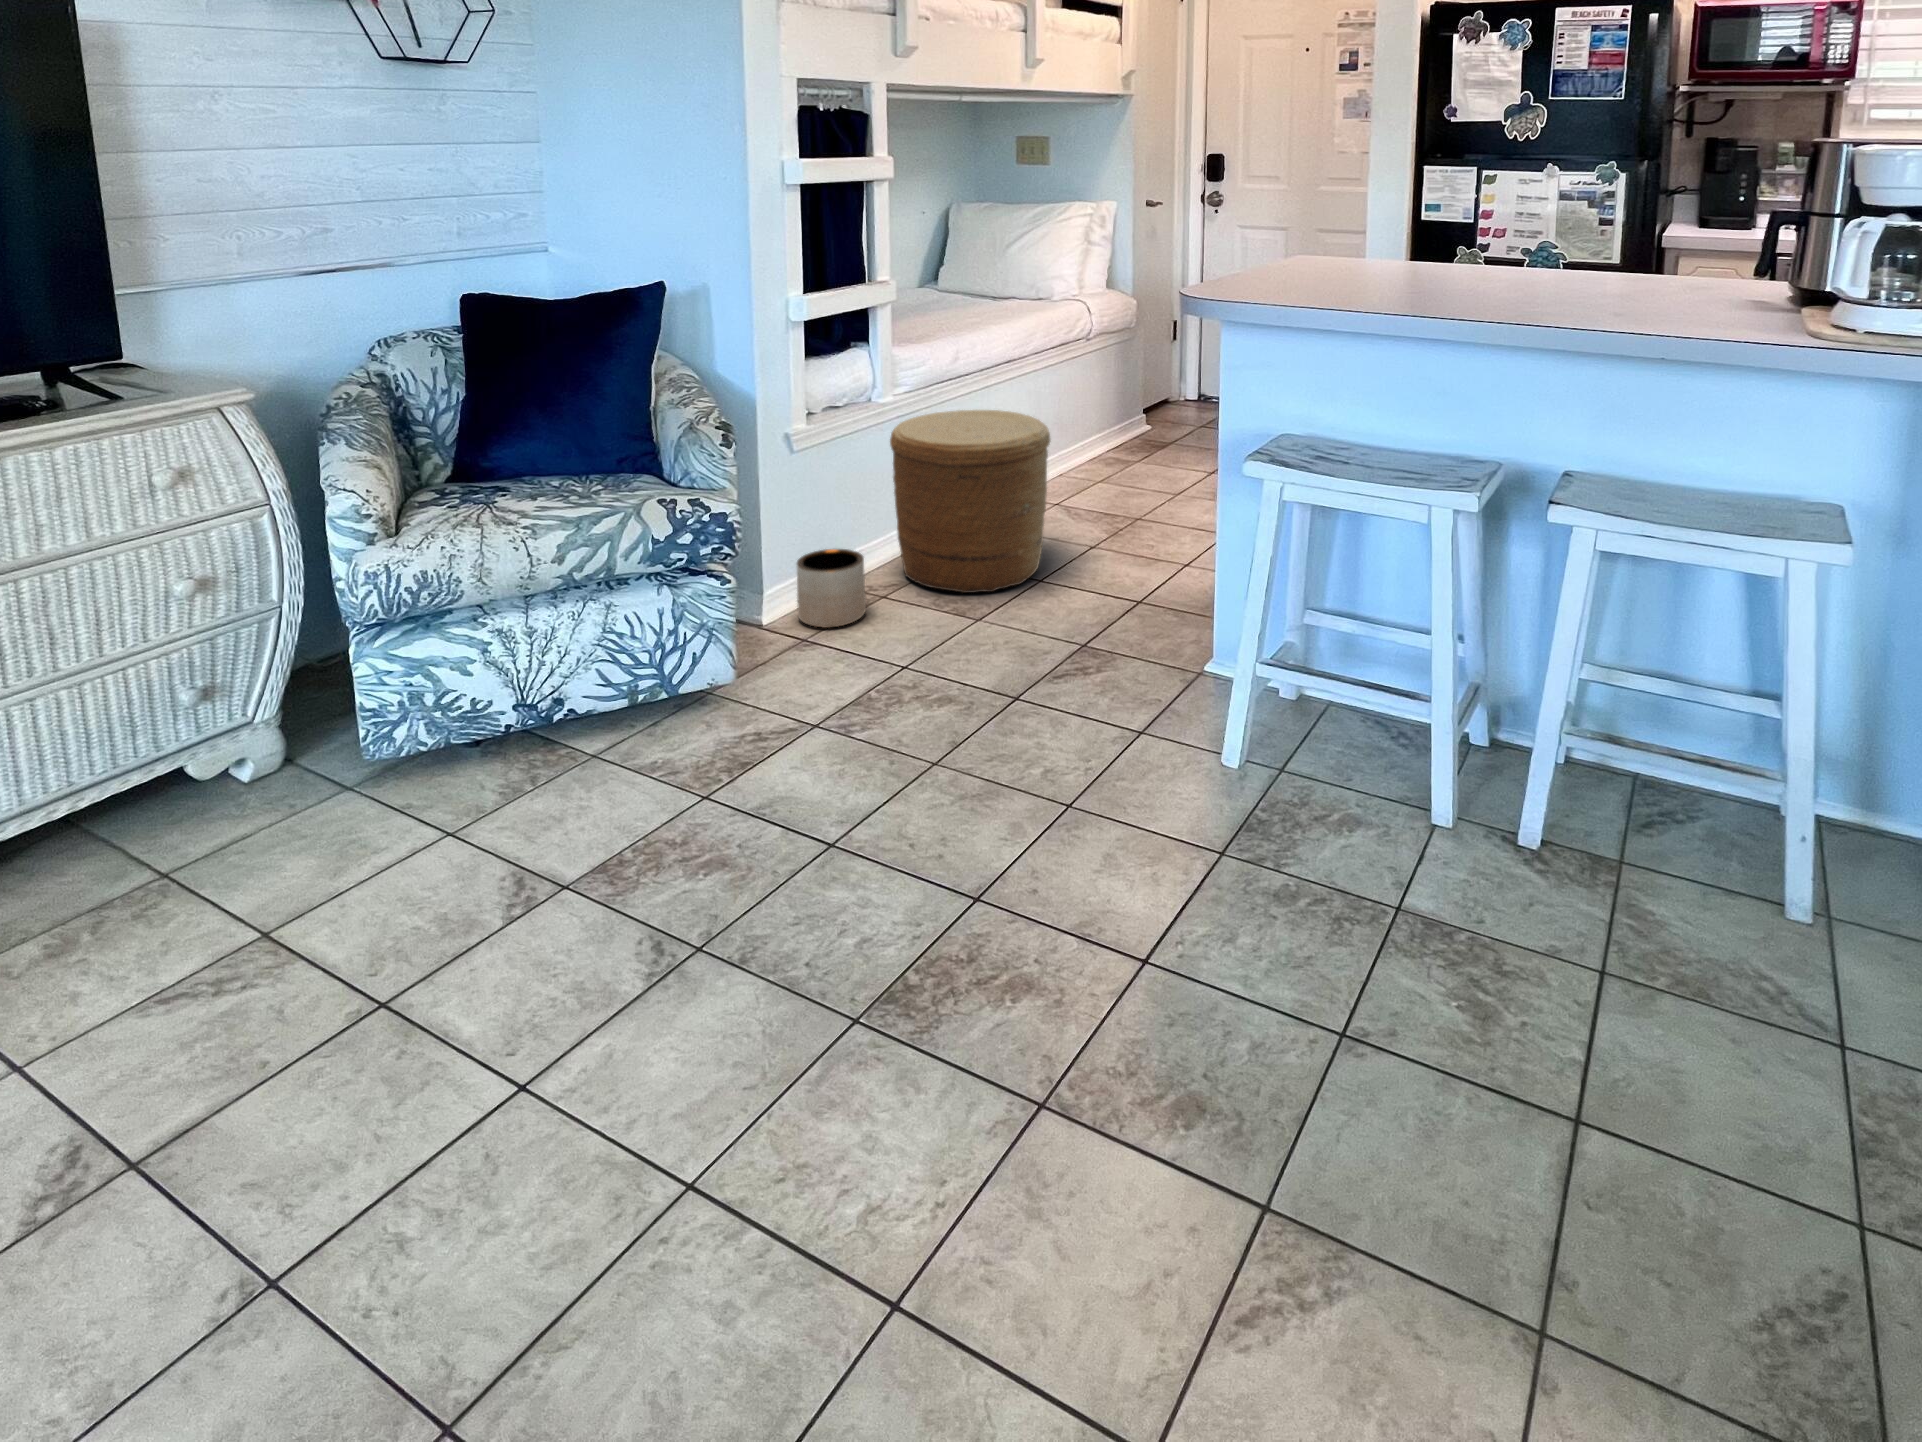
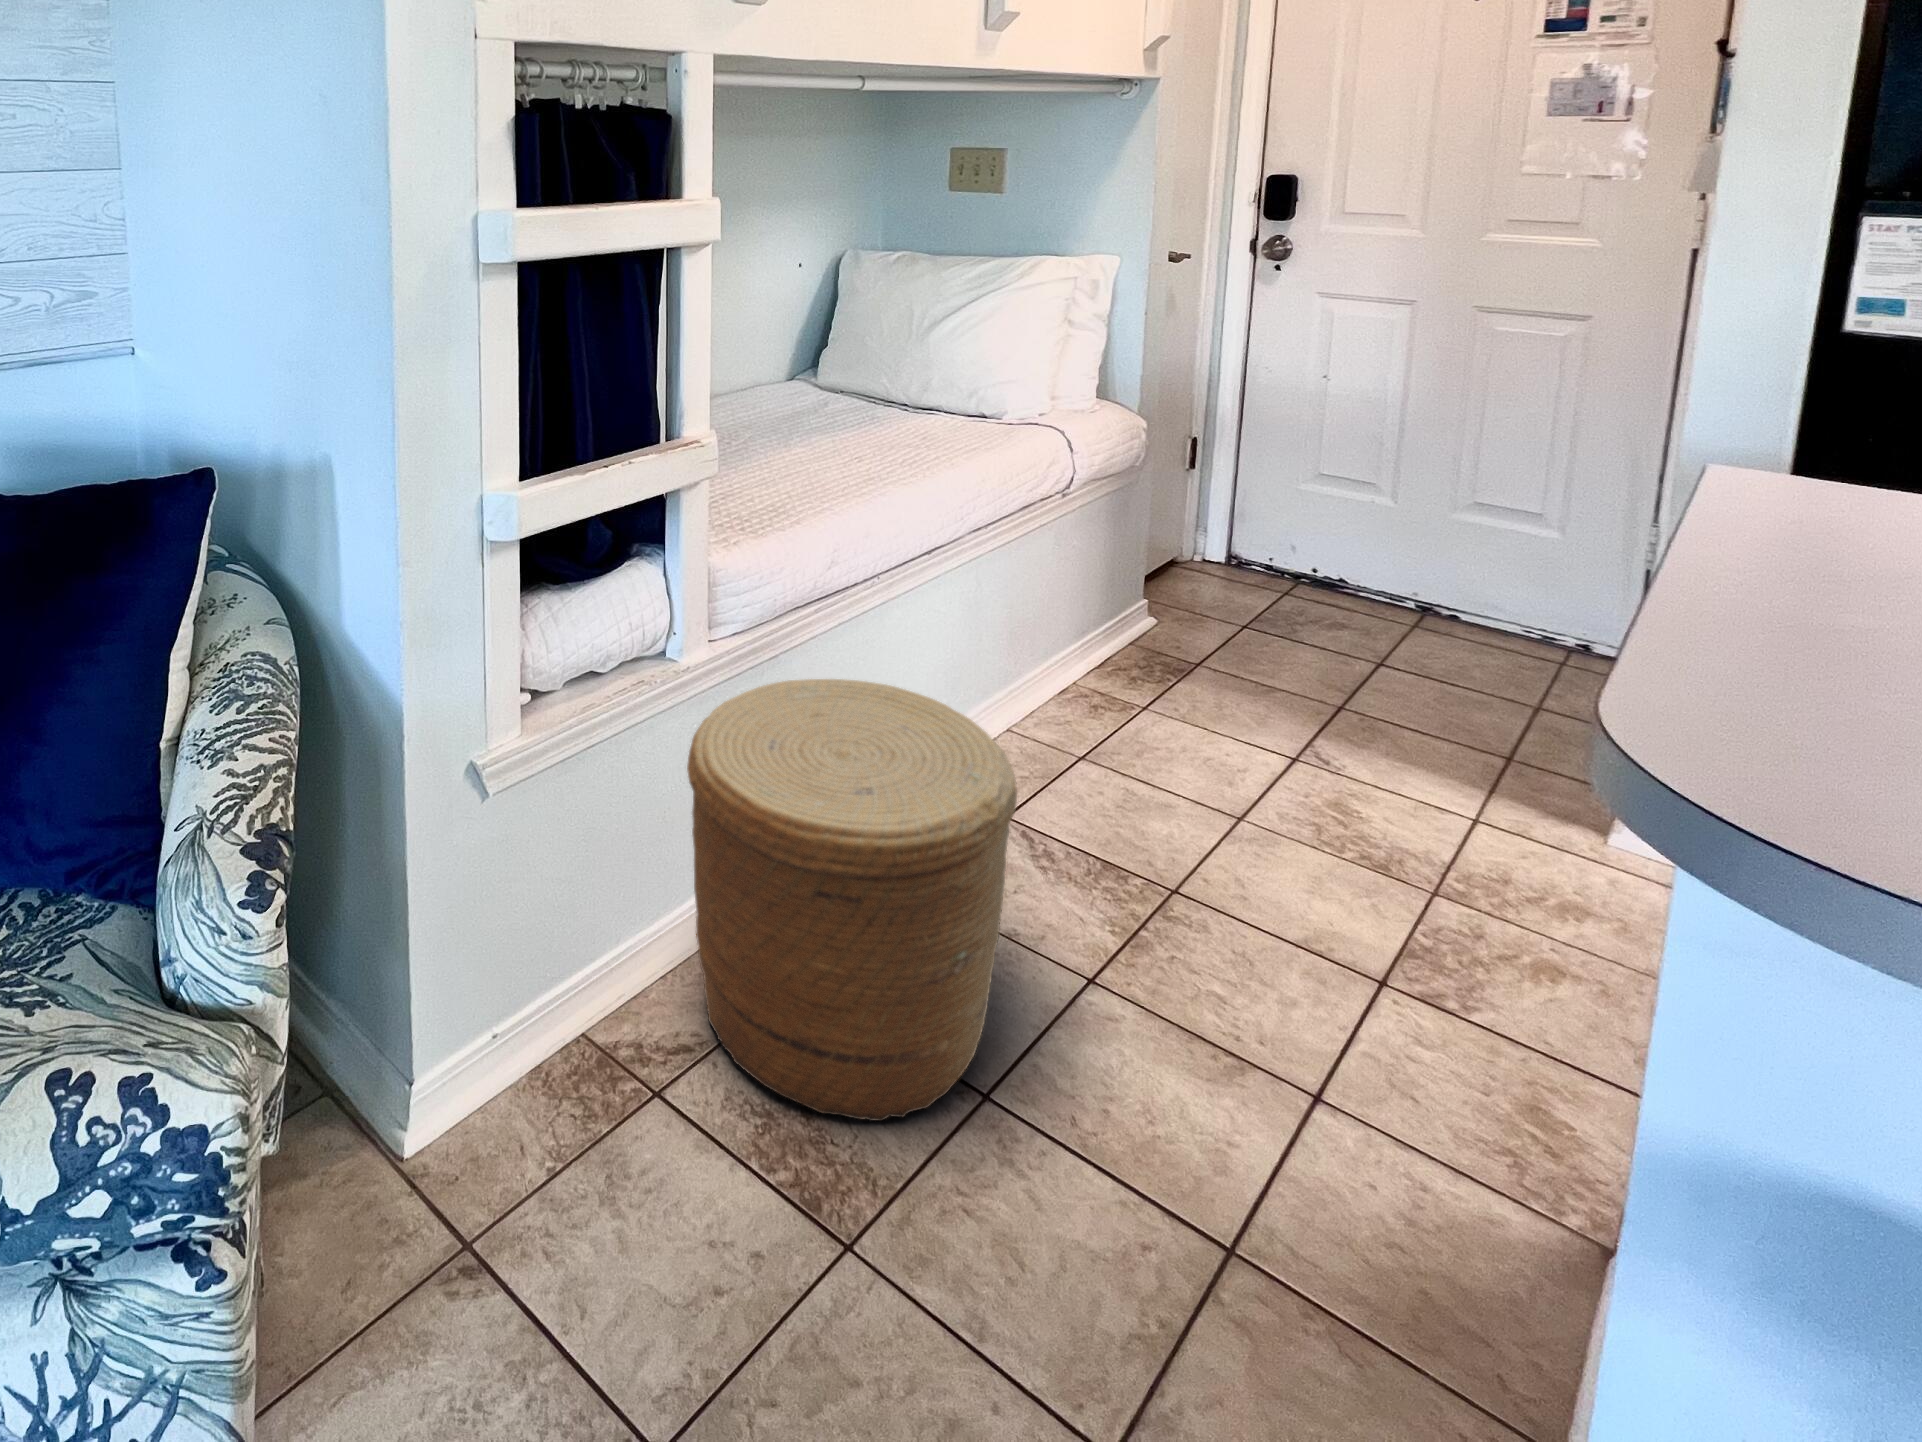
planter: present [797,549,866,628] -> none [474,988,612,1196]

